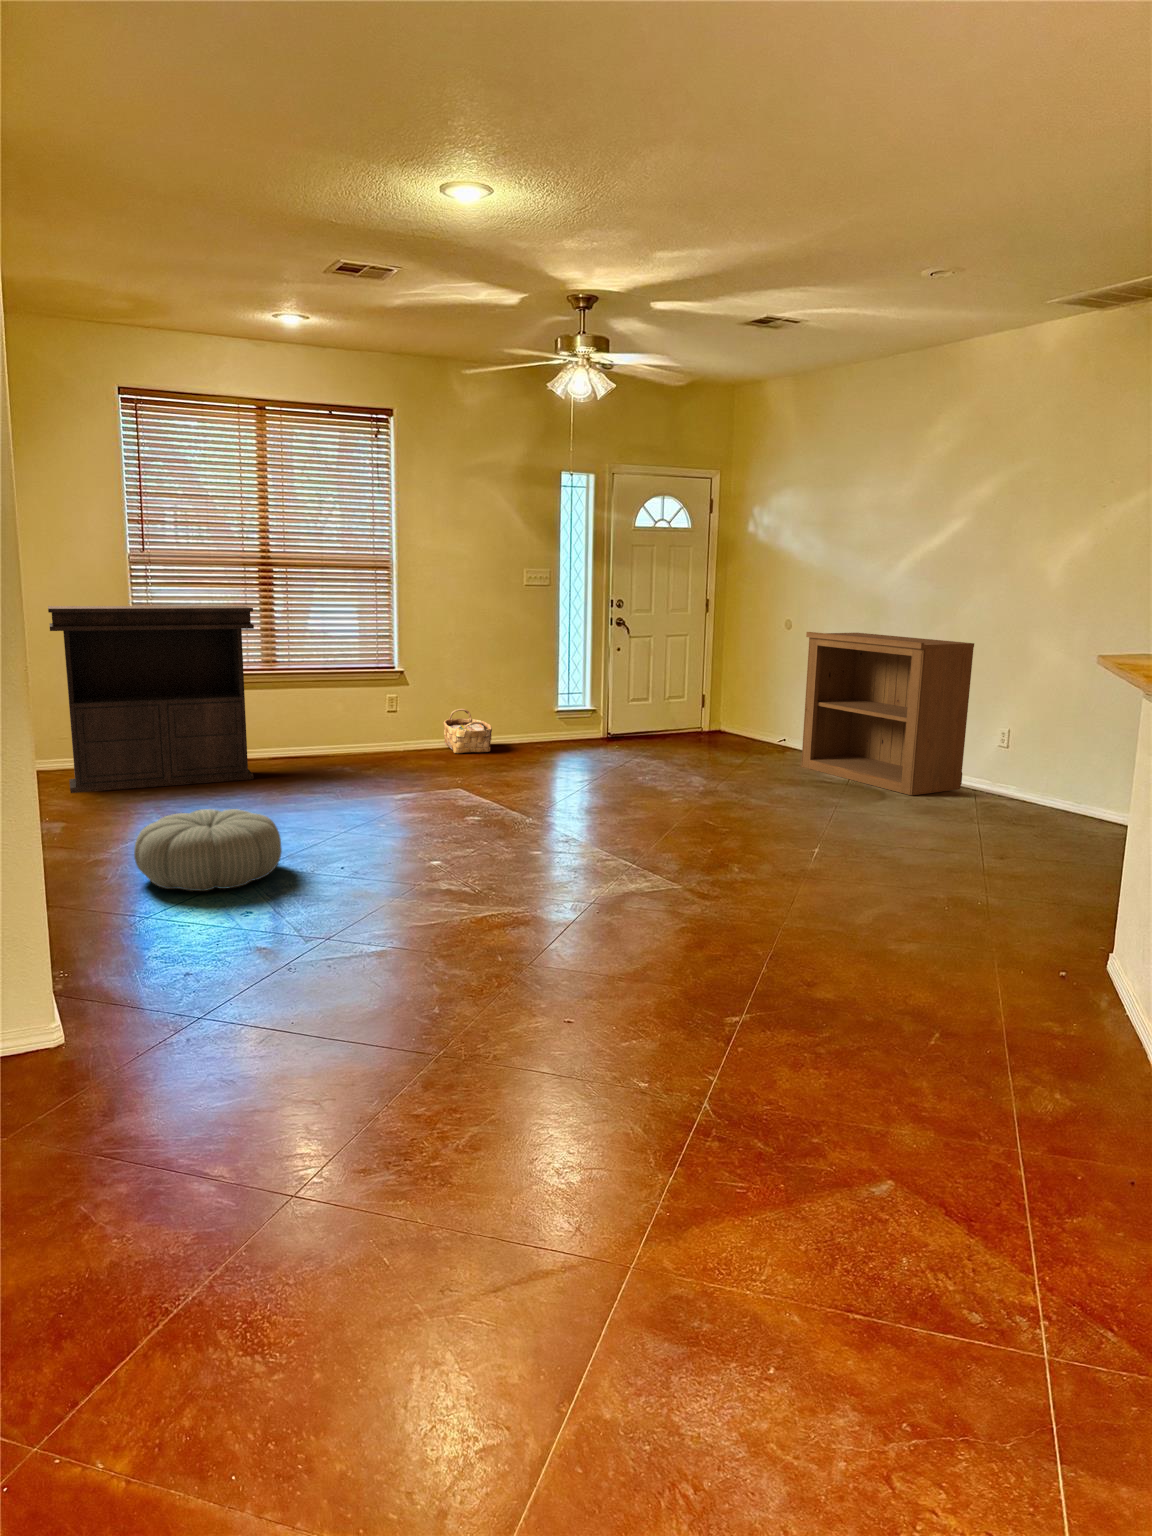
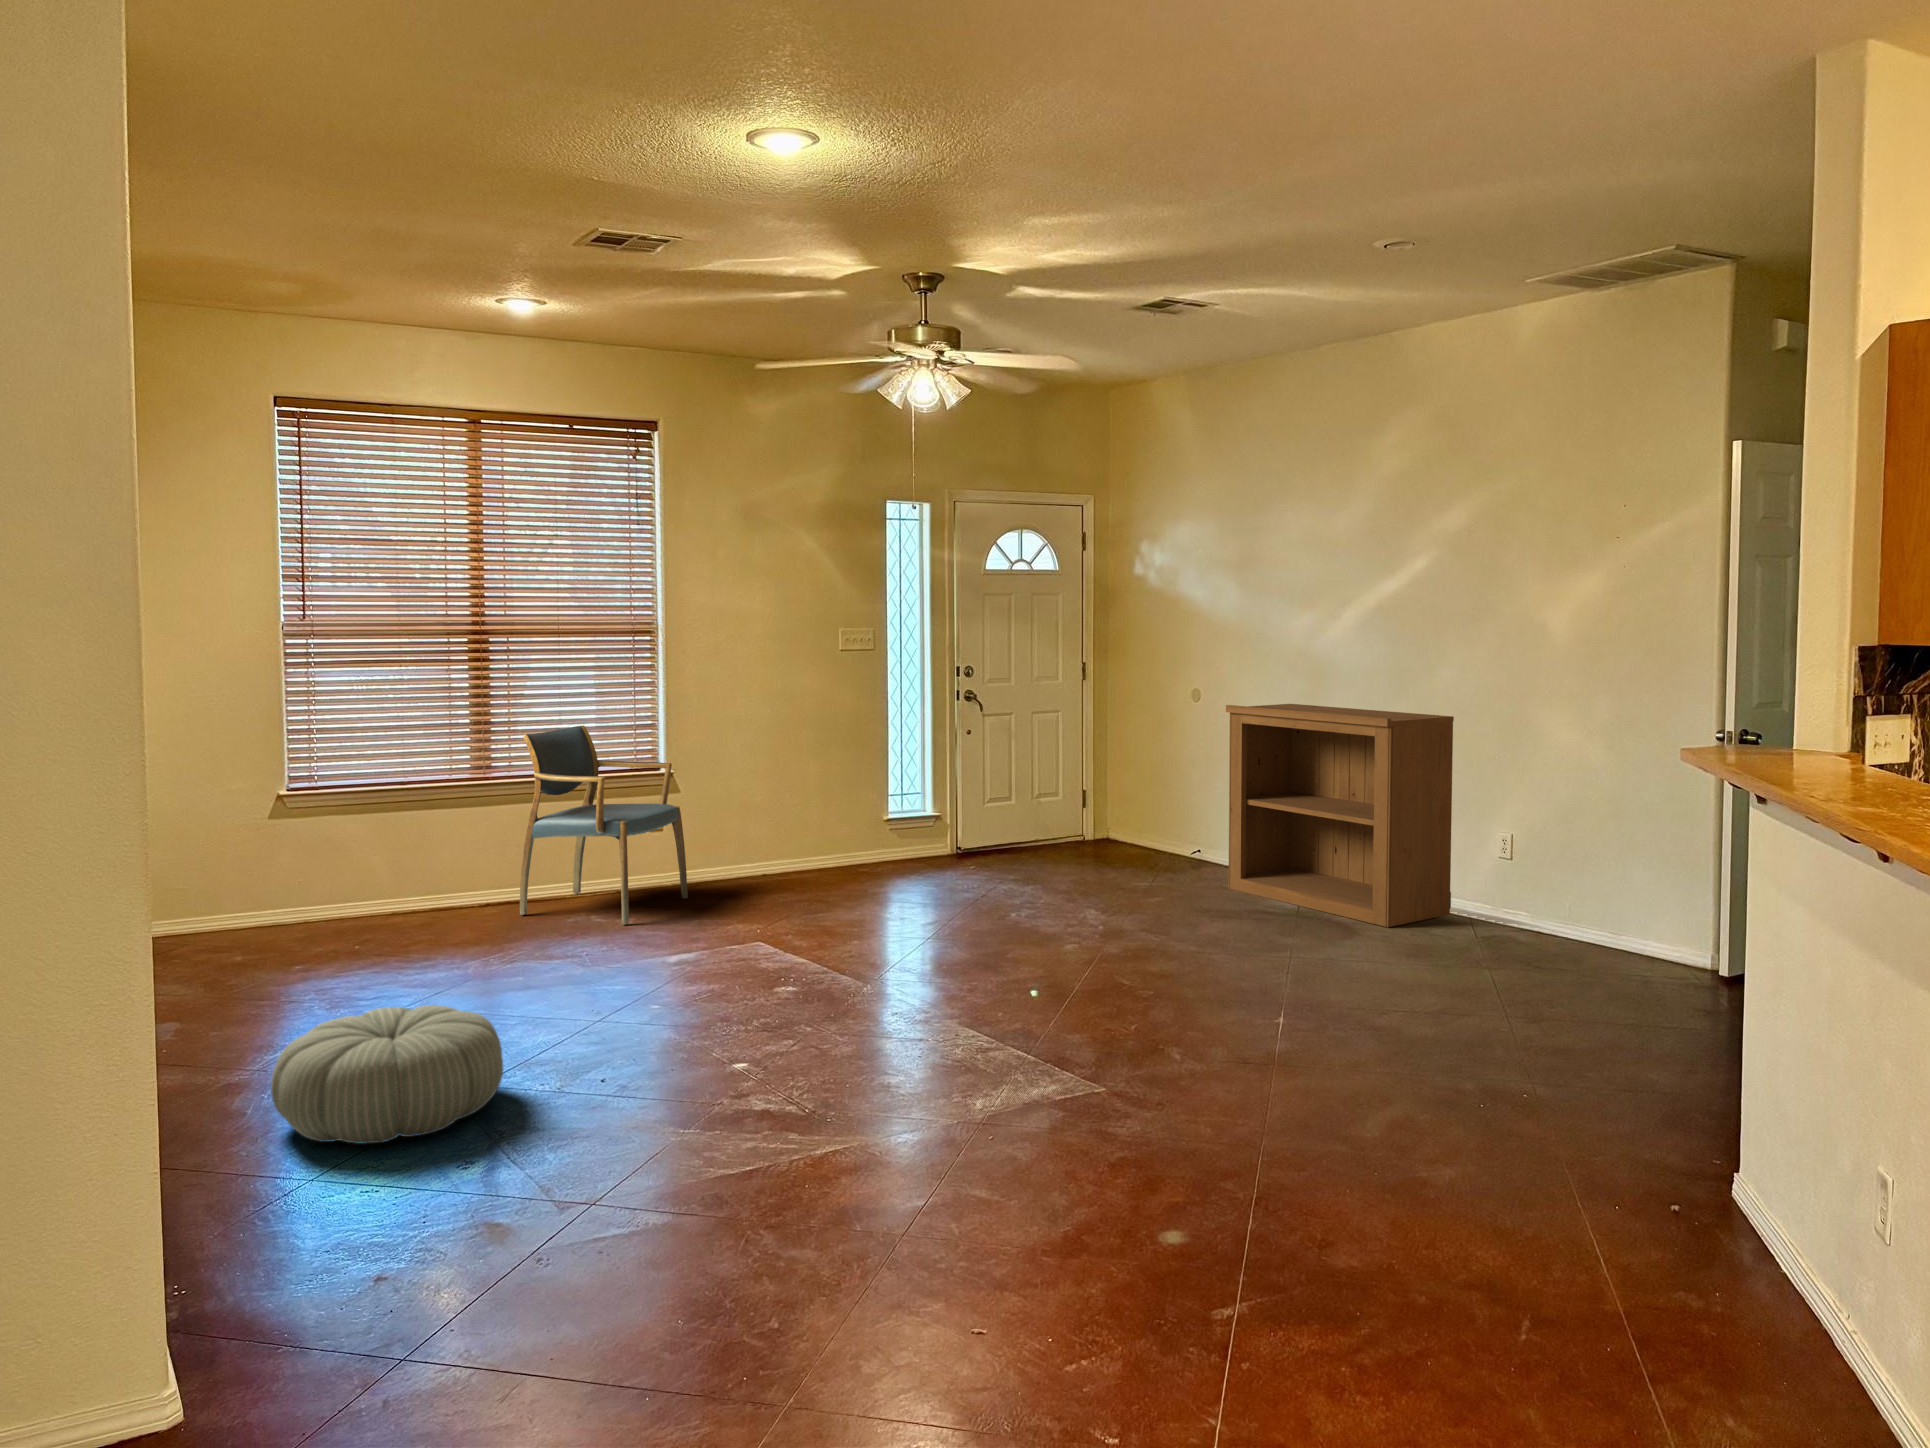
console table: present [48,606,254,793] -> none [157,692,462,976]
armchair: none [296,634,412,774] -> present [520,725,688,925]
woven basket: present [444,709,492,753] -> none [730,823,799,887]

